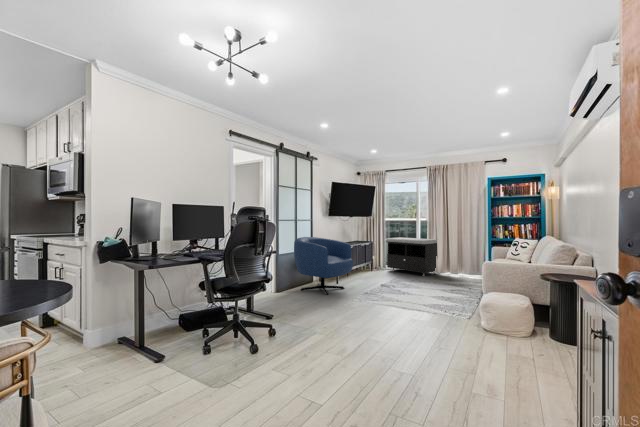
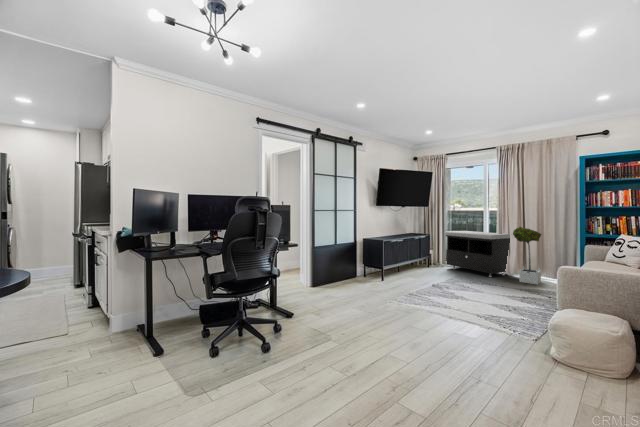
potted tree: none [441,233,462,280] -> present [513,227,541,285]
armchair: present [294,237,353,295] -> none [331,229,397,293]

